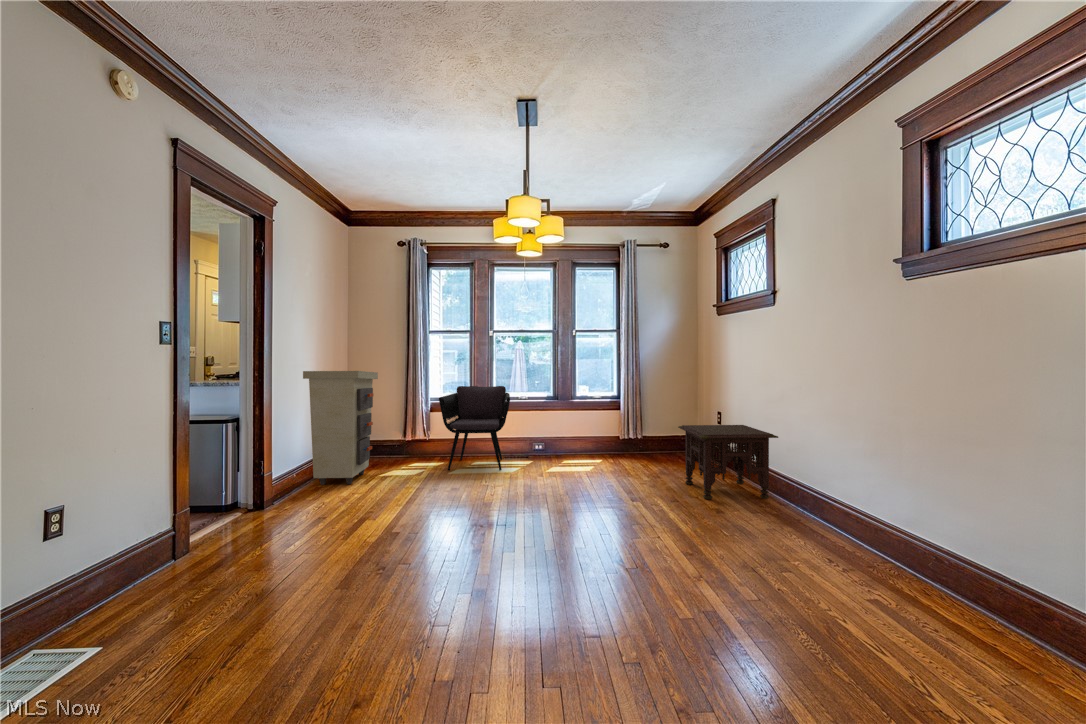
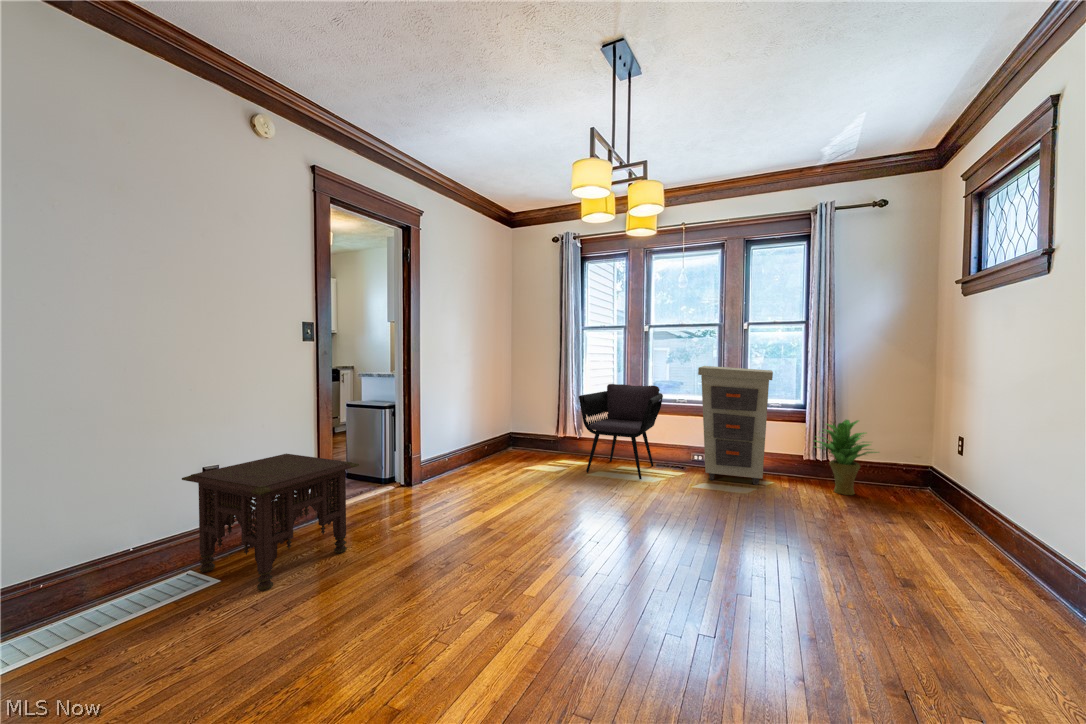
cabinet: present [303,371,378,485] -> present [698,366,773,485]
potted plant: none [627,405,671,462] -> present [814,420,878,495]
side table: present [678,425,778,499] -> present [182,454,359,591]

